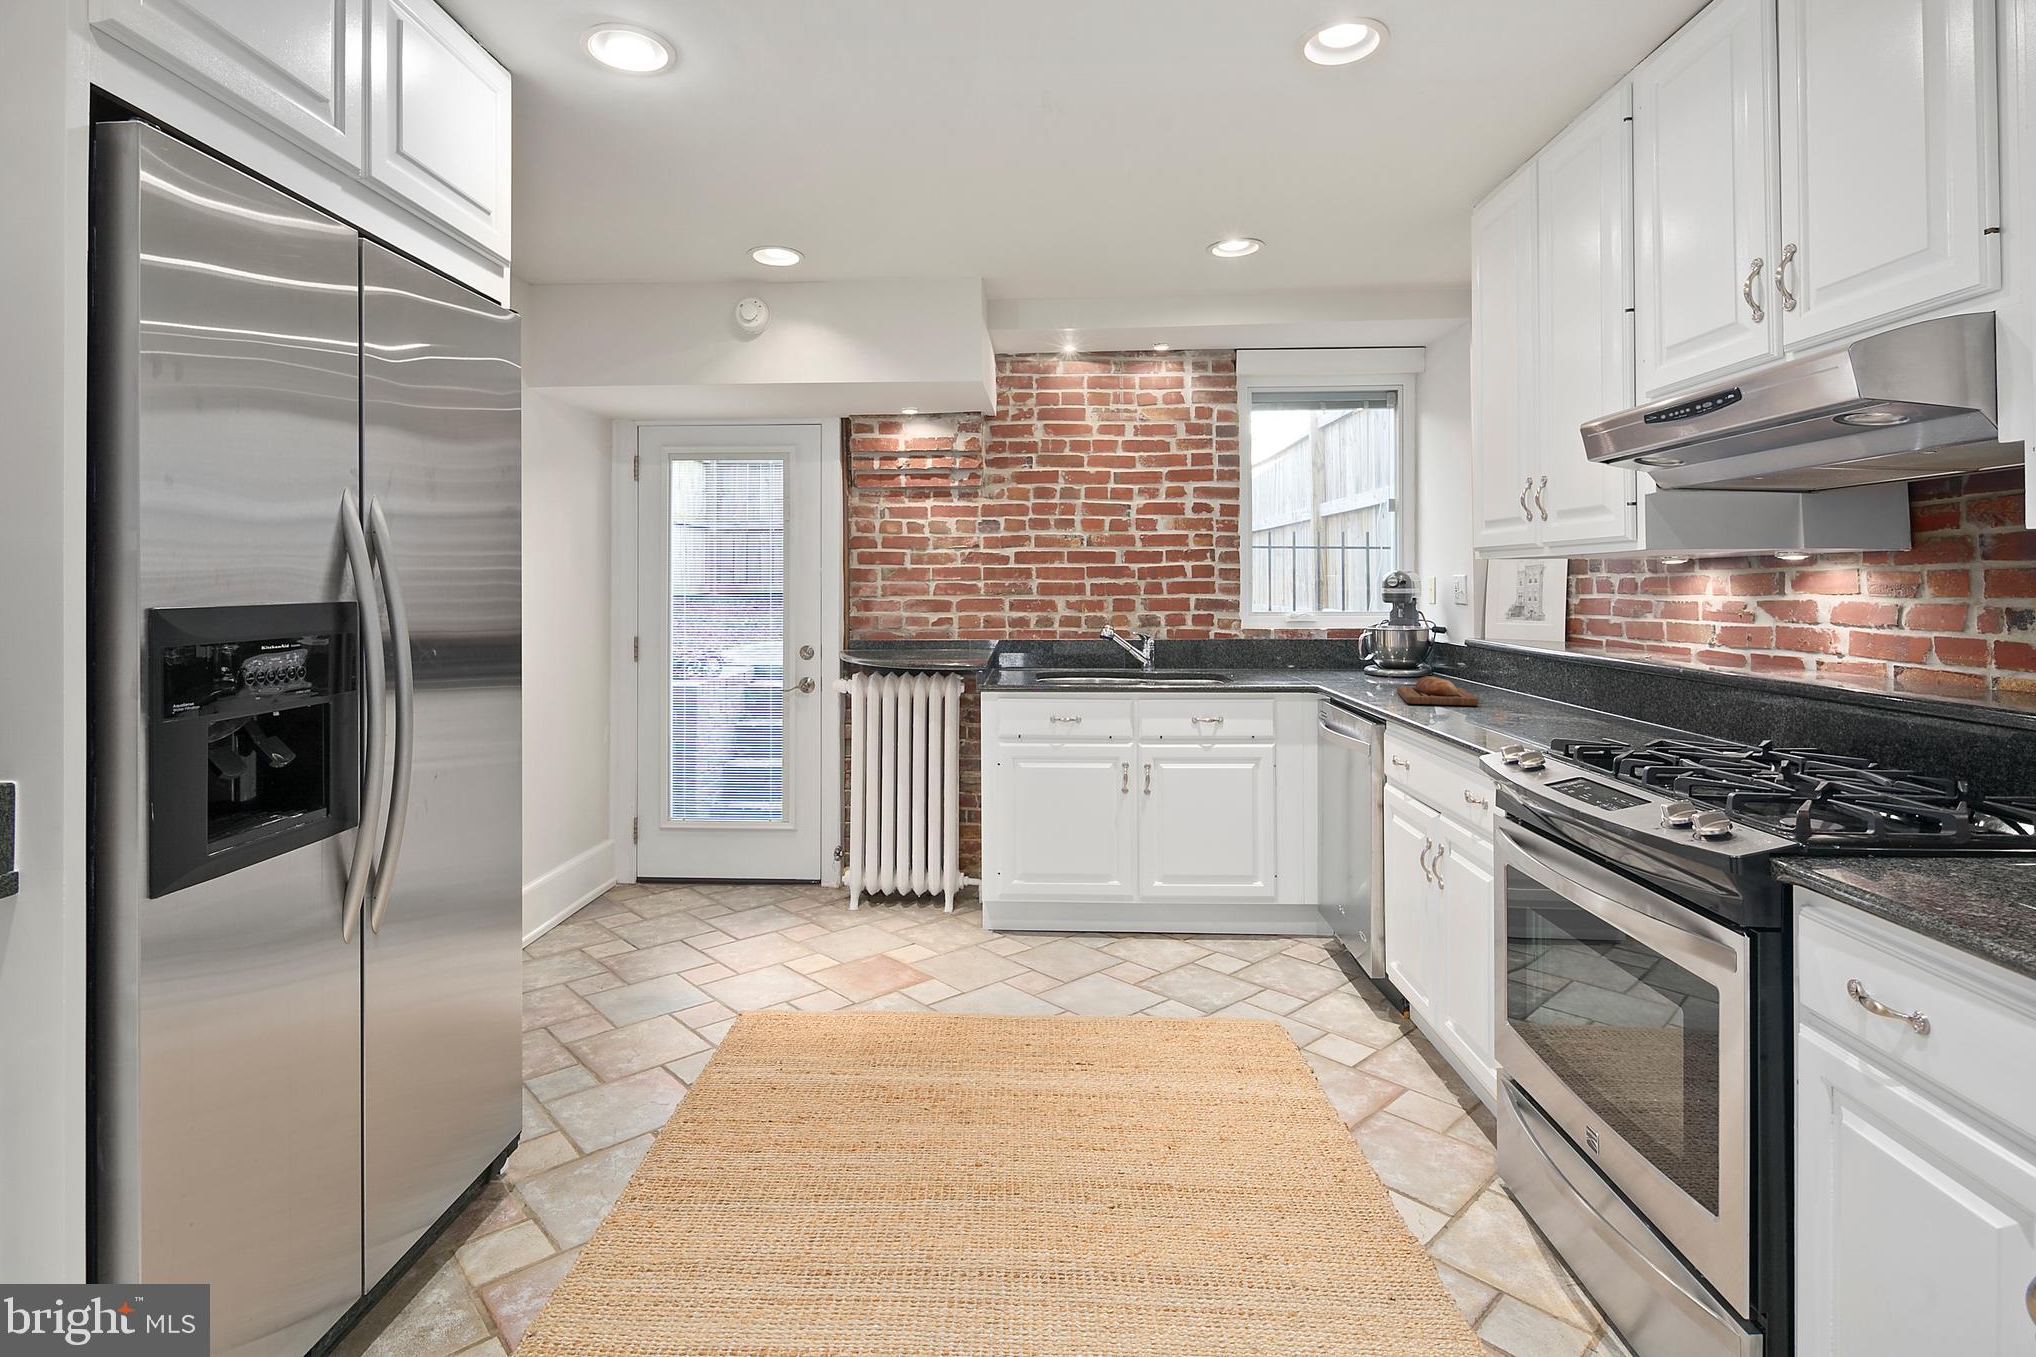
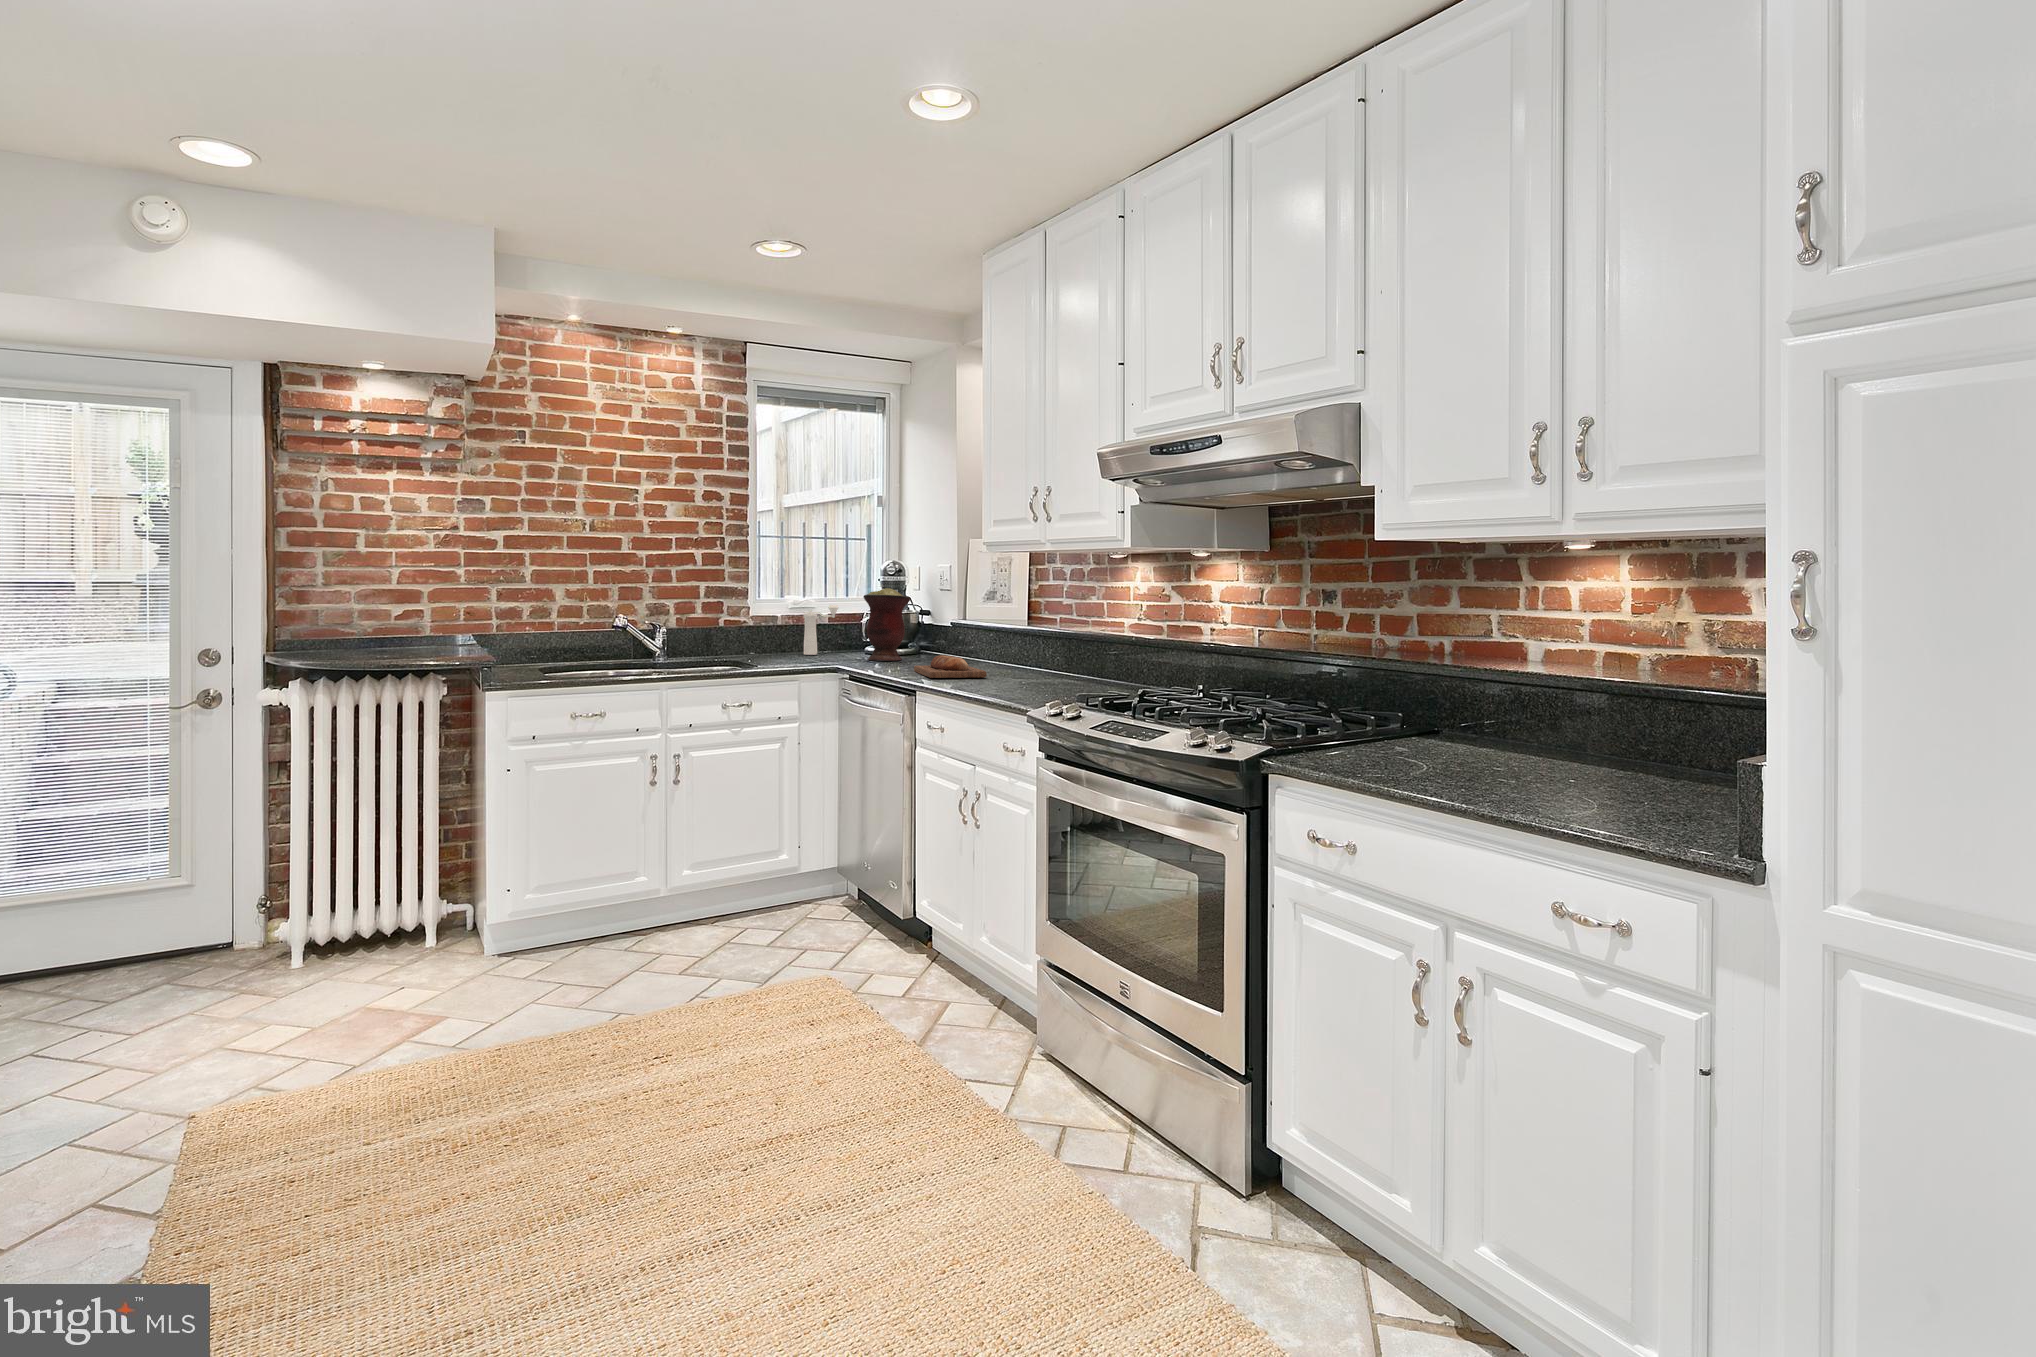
vase: none [1353,598,1407,677] -> present [863,588,911,661]
pepper mill: none [1292,615,1332,667] -> present [804,605,838,655]

